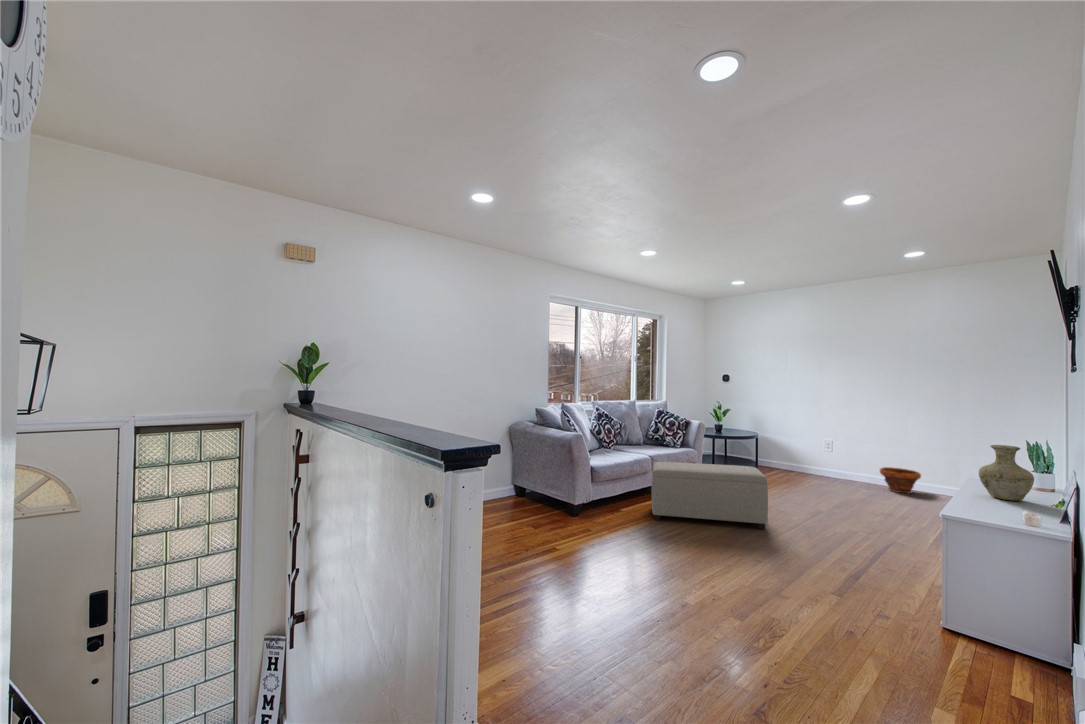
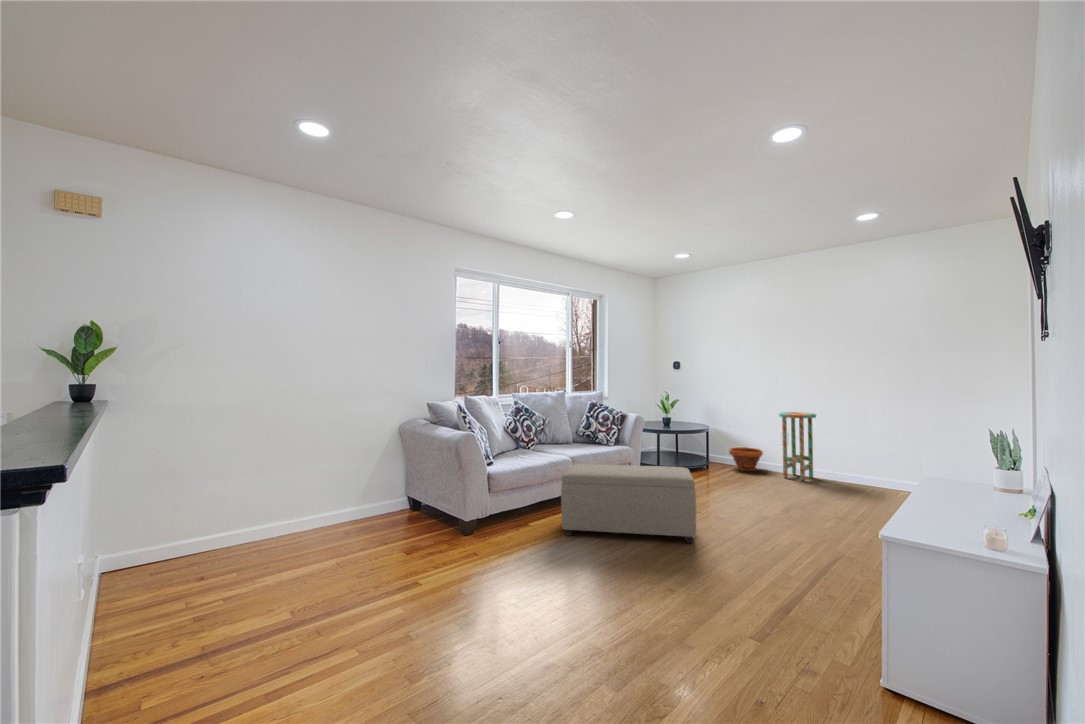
side table: none [824,423,859,483] -> present [779,412,816,481]
vase: present [979,445,1034,501] -> none [932,436,998,506]
planter: present [880,467,921,493] -> present [729,447,763,471]

